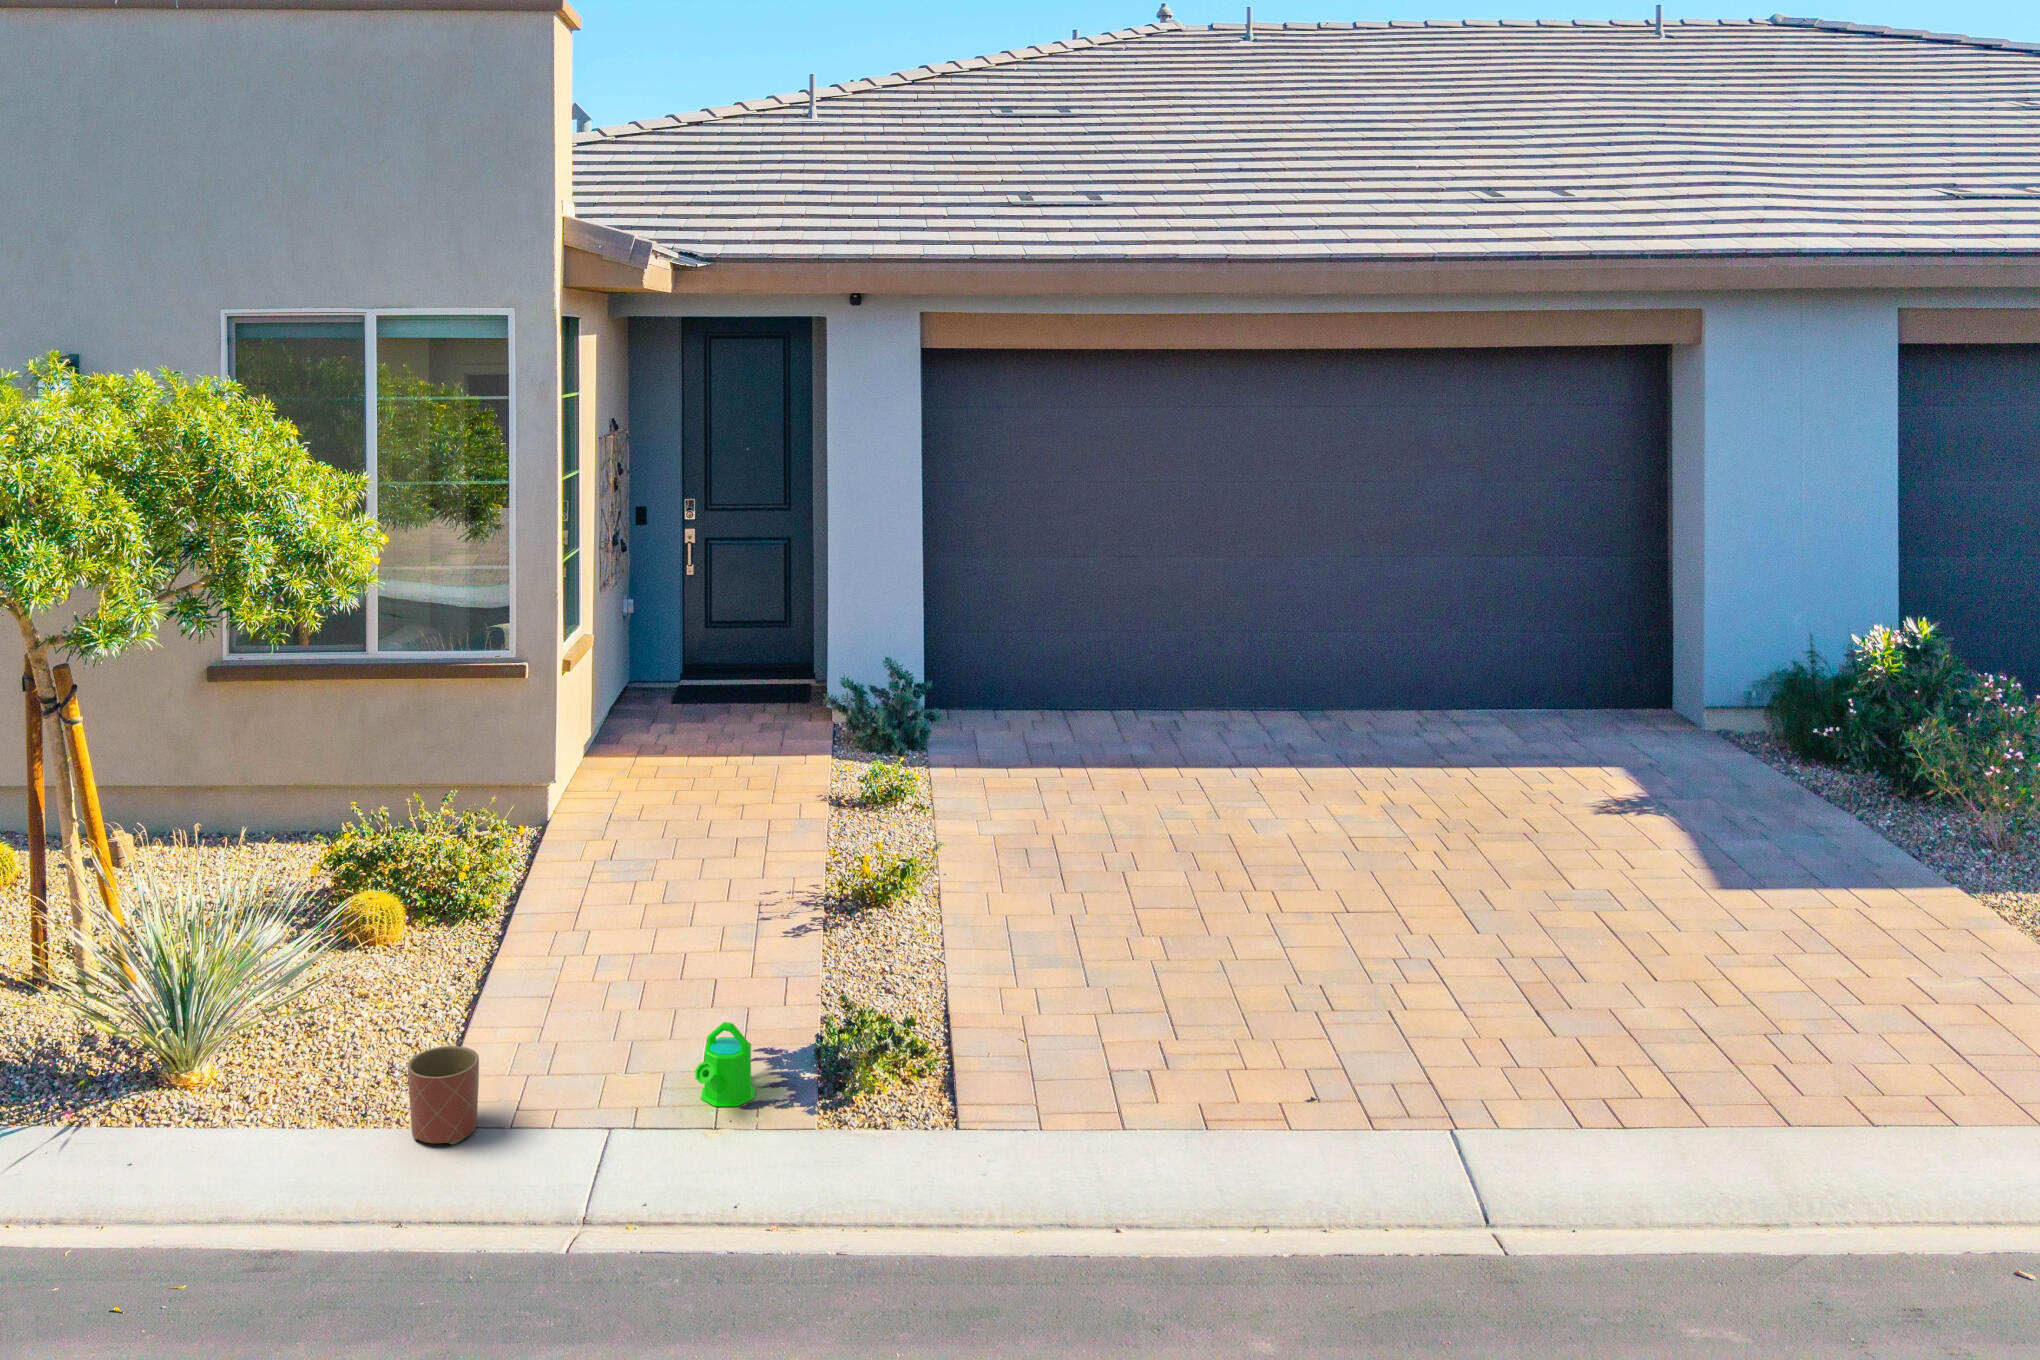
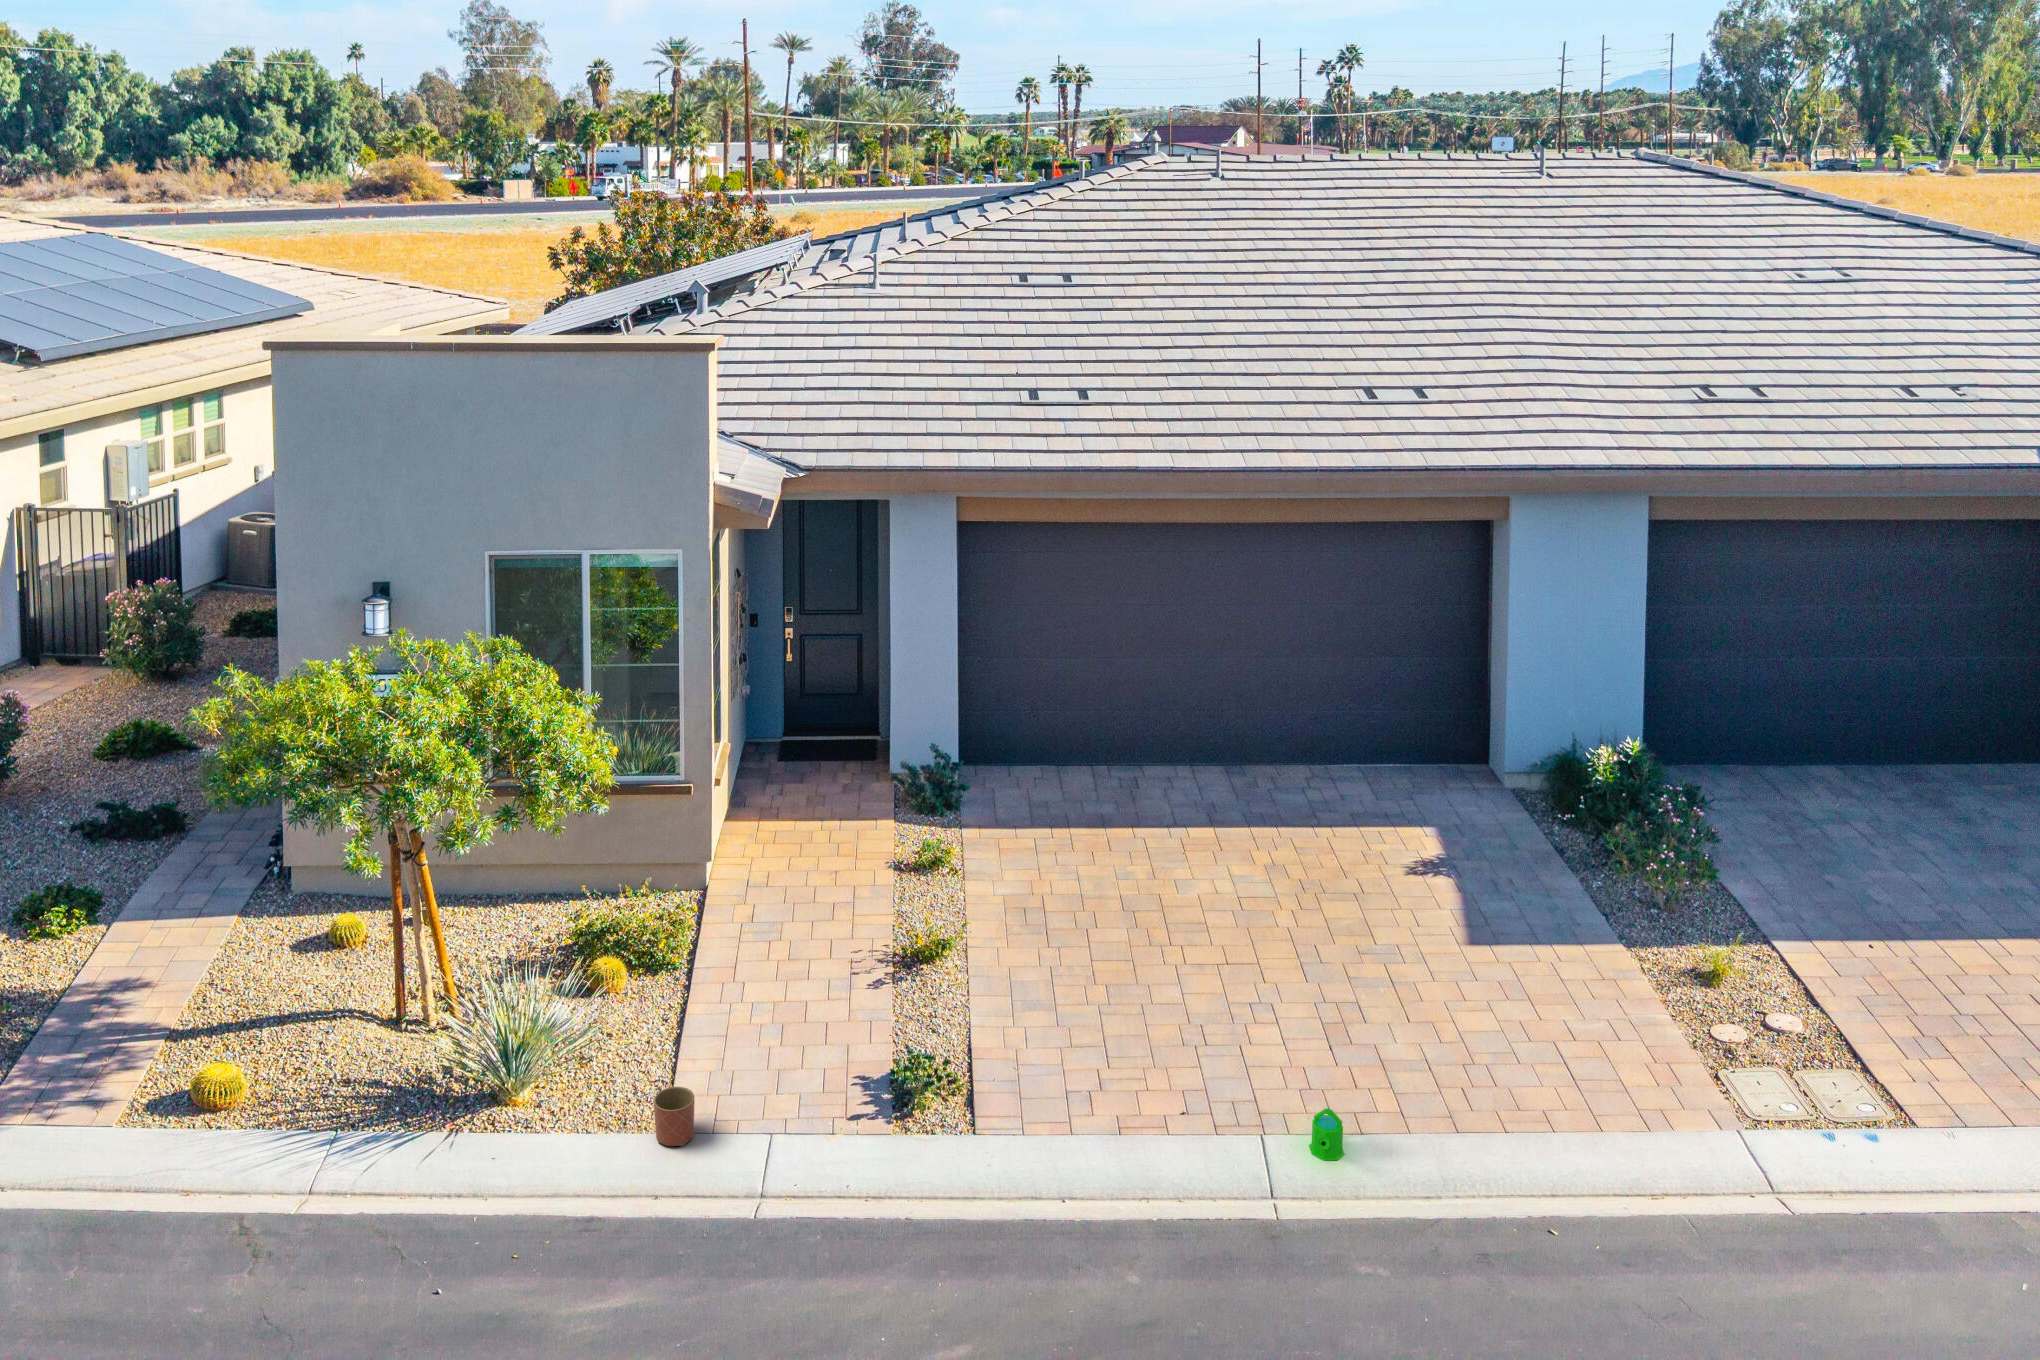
watering can: present [695,1022,755,1106] -> present [1309,1108,1344,1160]

